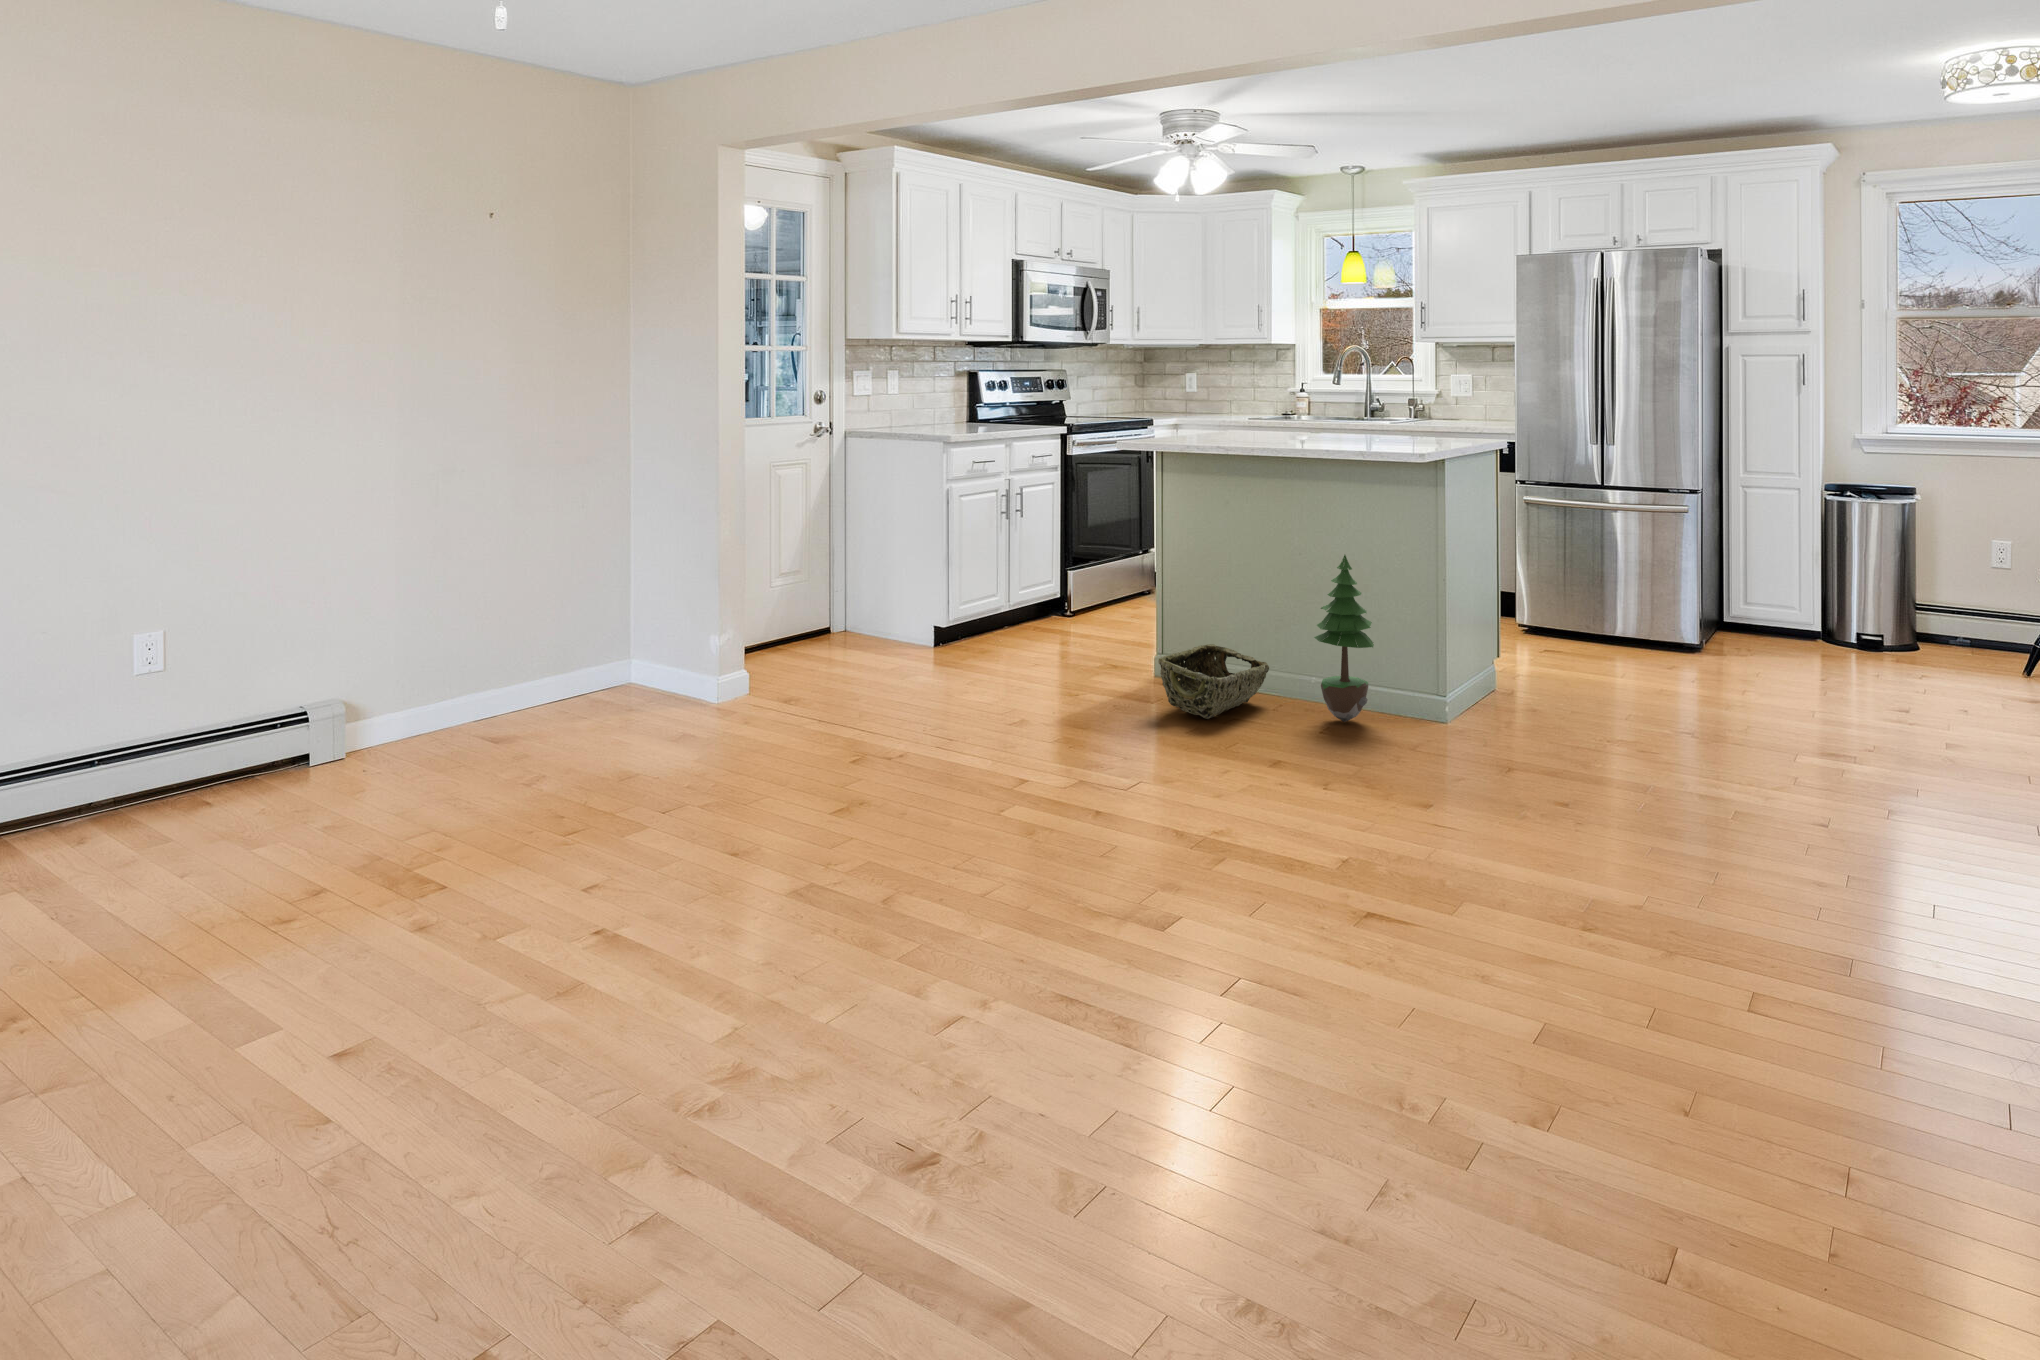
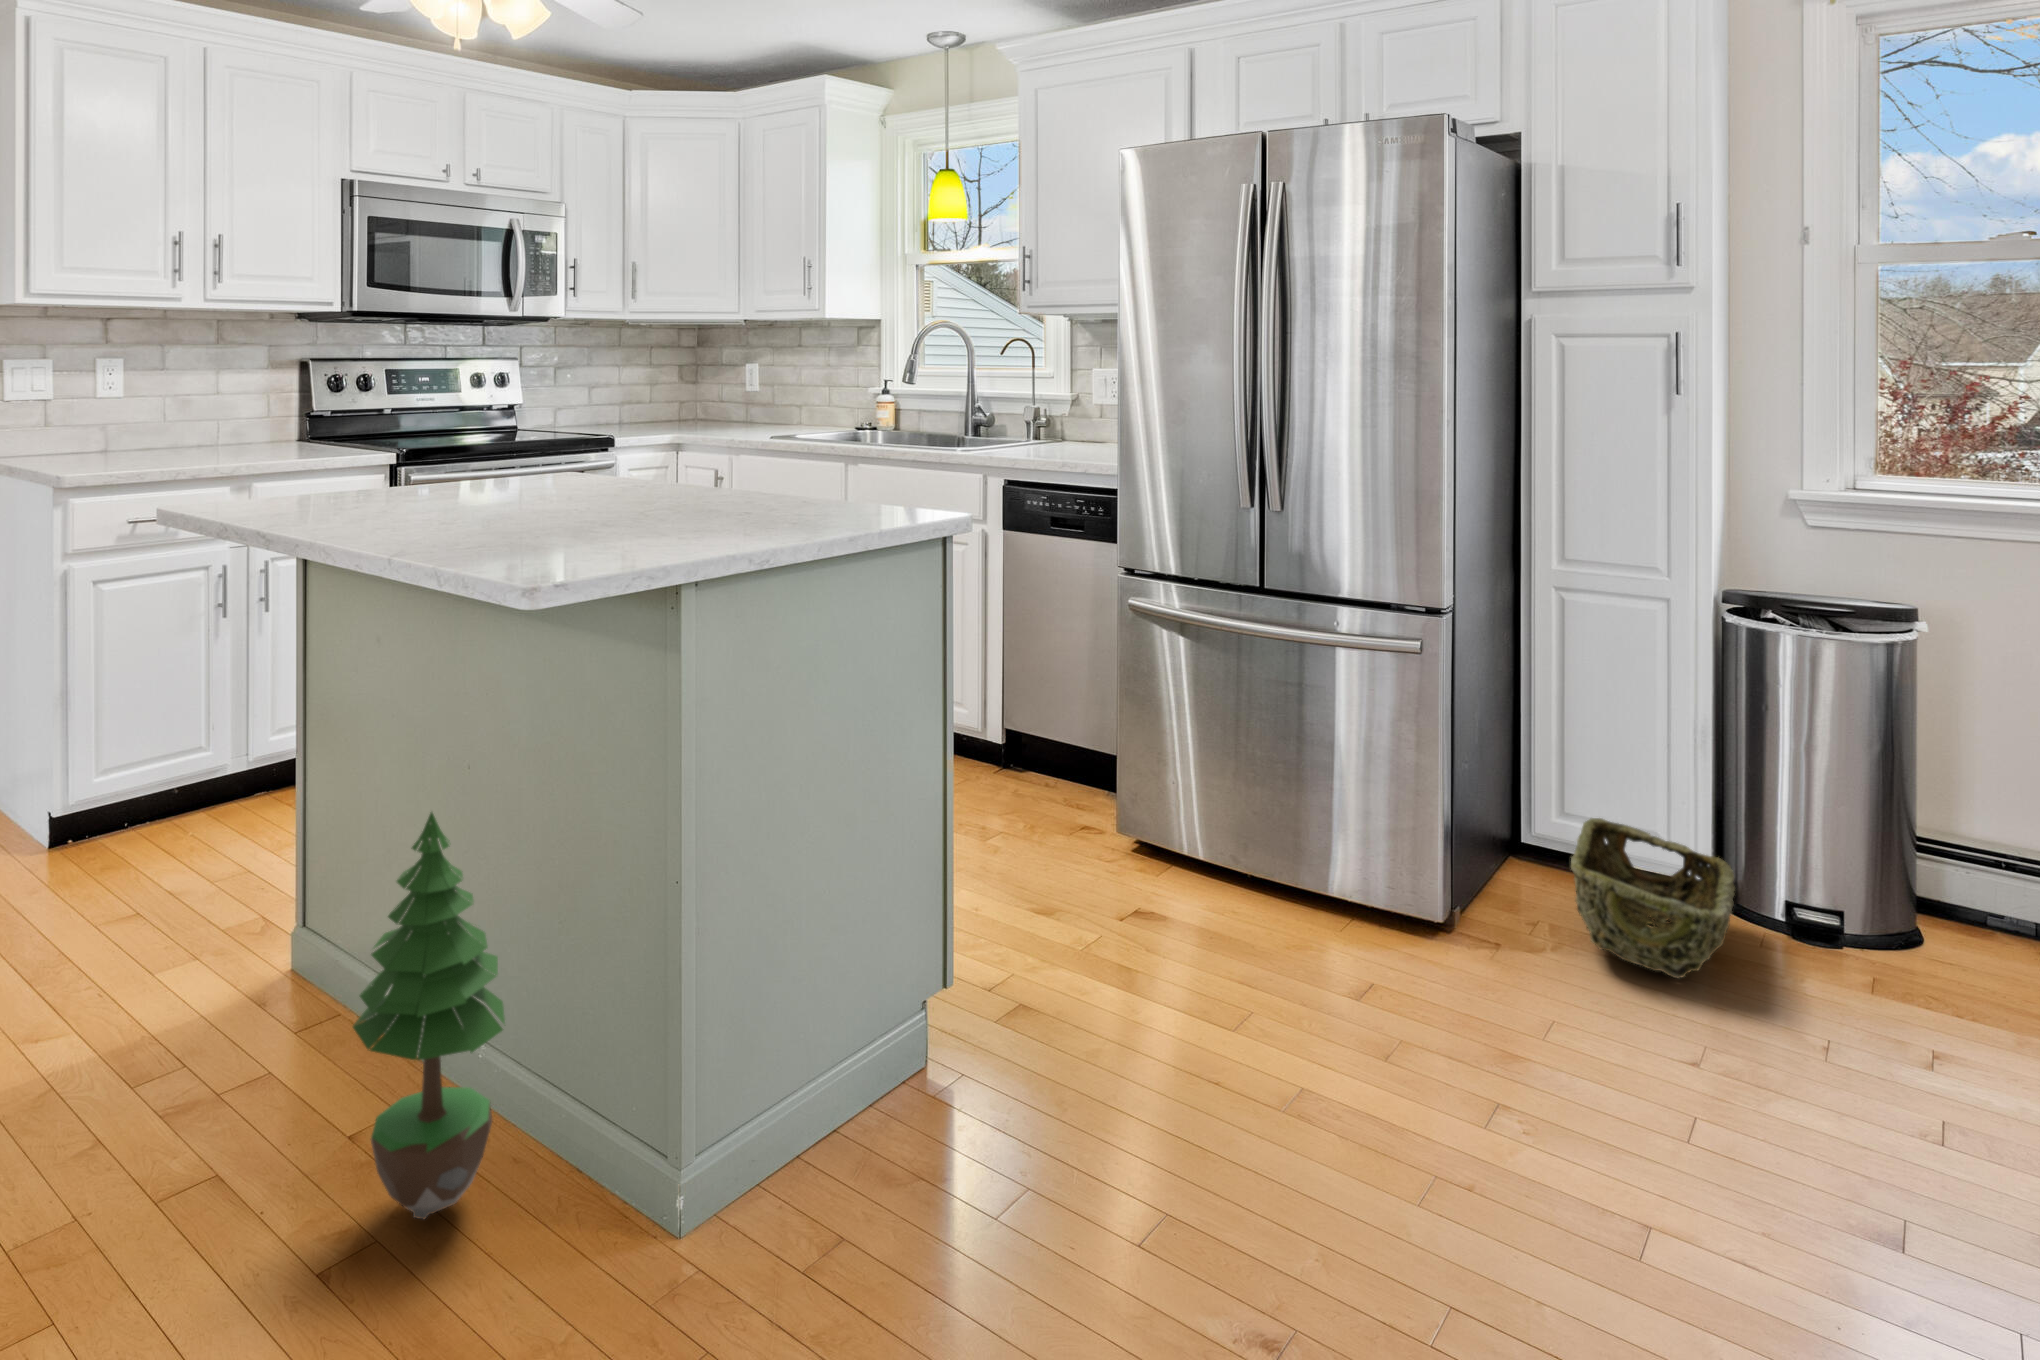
woven basket: present [1158,644,1269,719] -> present [1571,818,1735,978]

